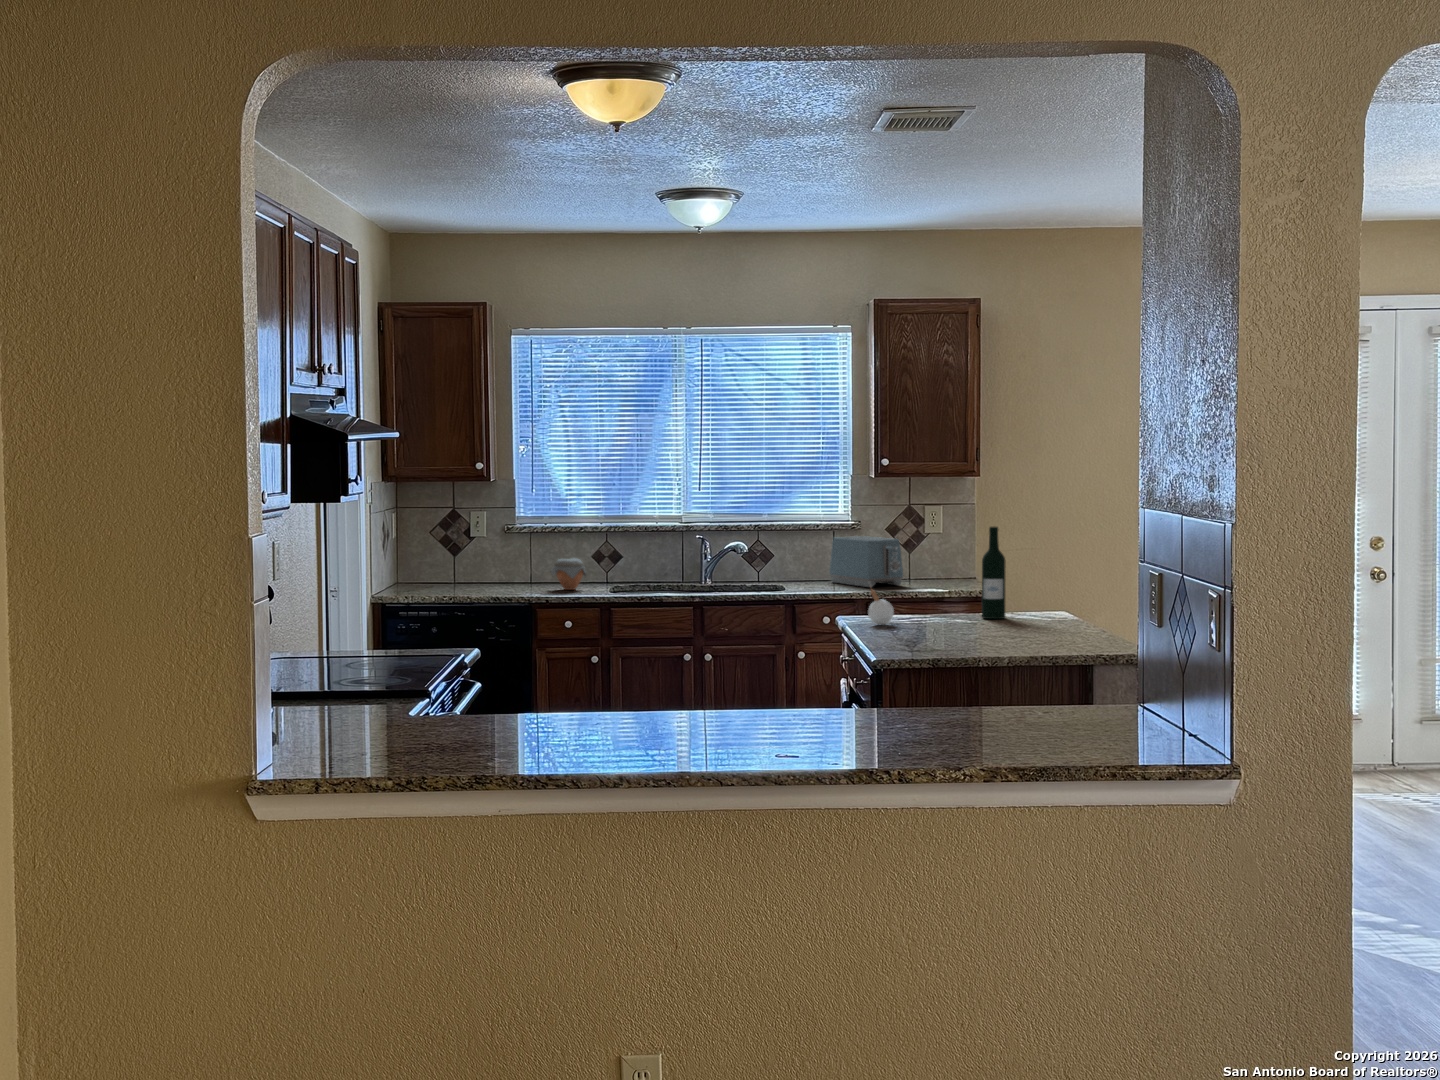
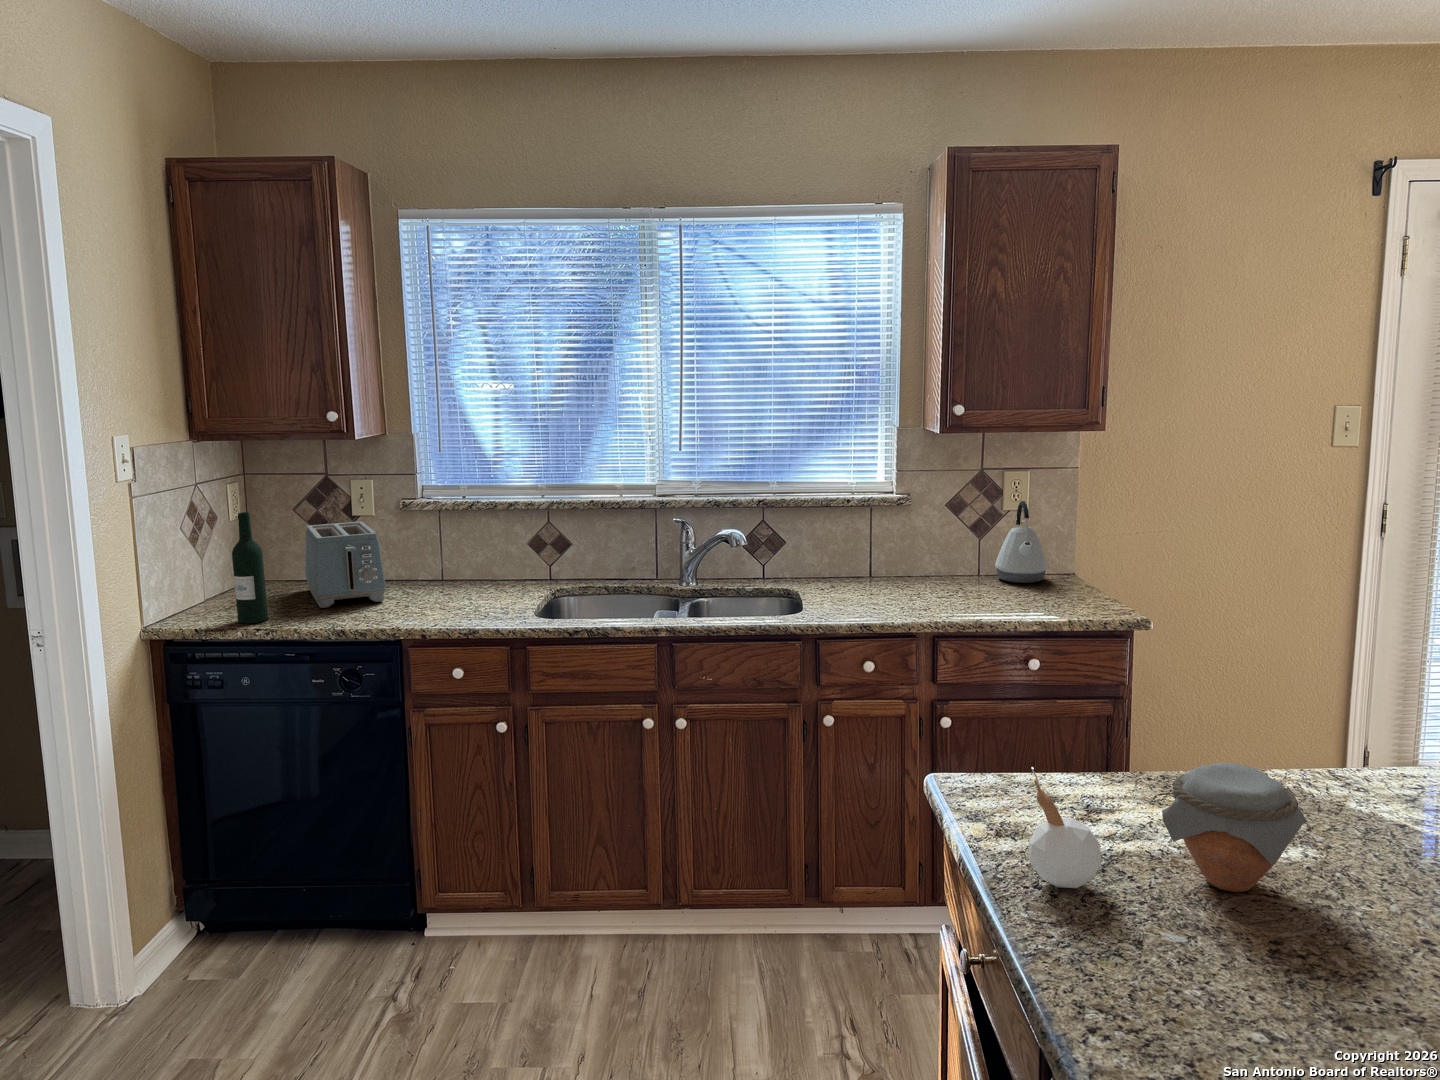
kettle: none [920,526,955,581] -> present [995,501,1047,583]
wine bottle: present [982,527,1006,619] -> present [232,512,268,623]
toaster: present [830,536,903,587] -> present [306,522,386,608]
jar: present [551,558,586,590] -> present [1162,762,1307,892]

